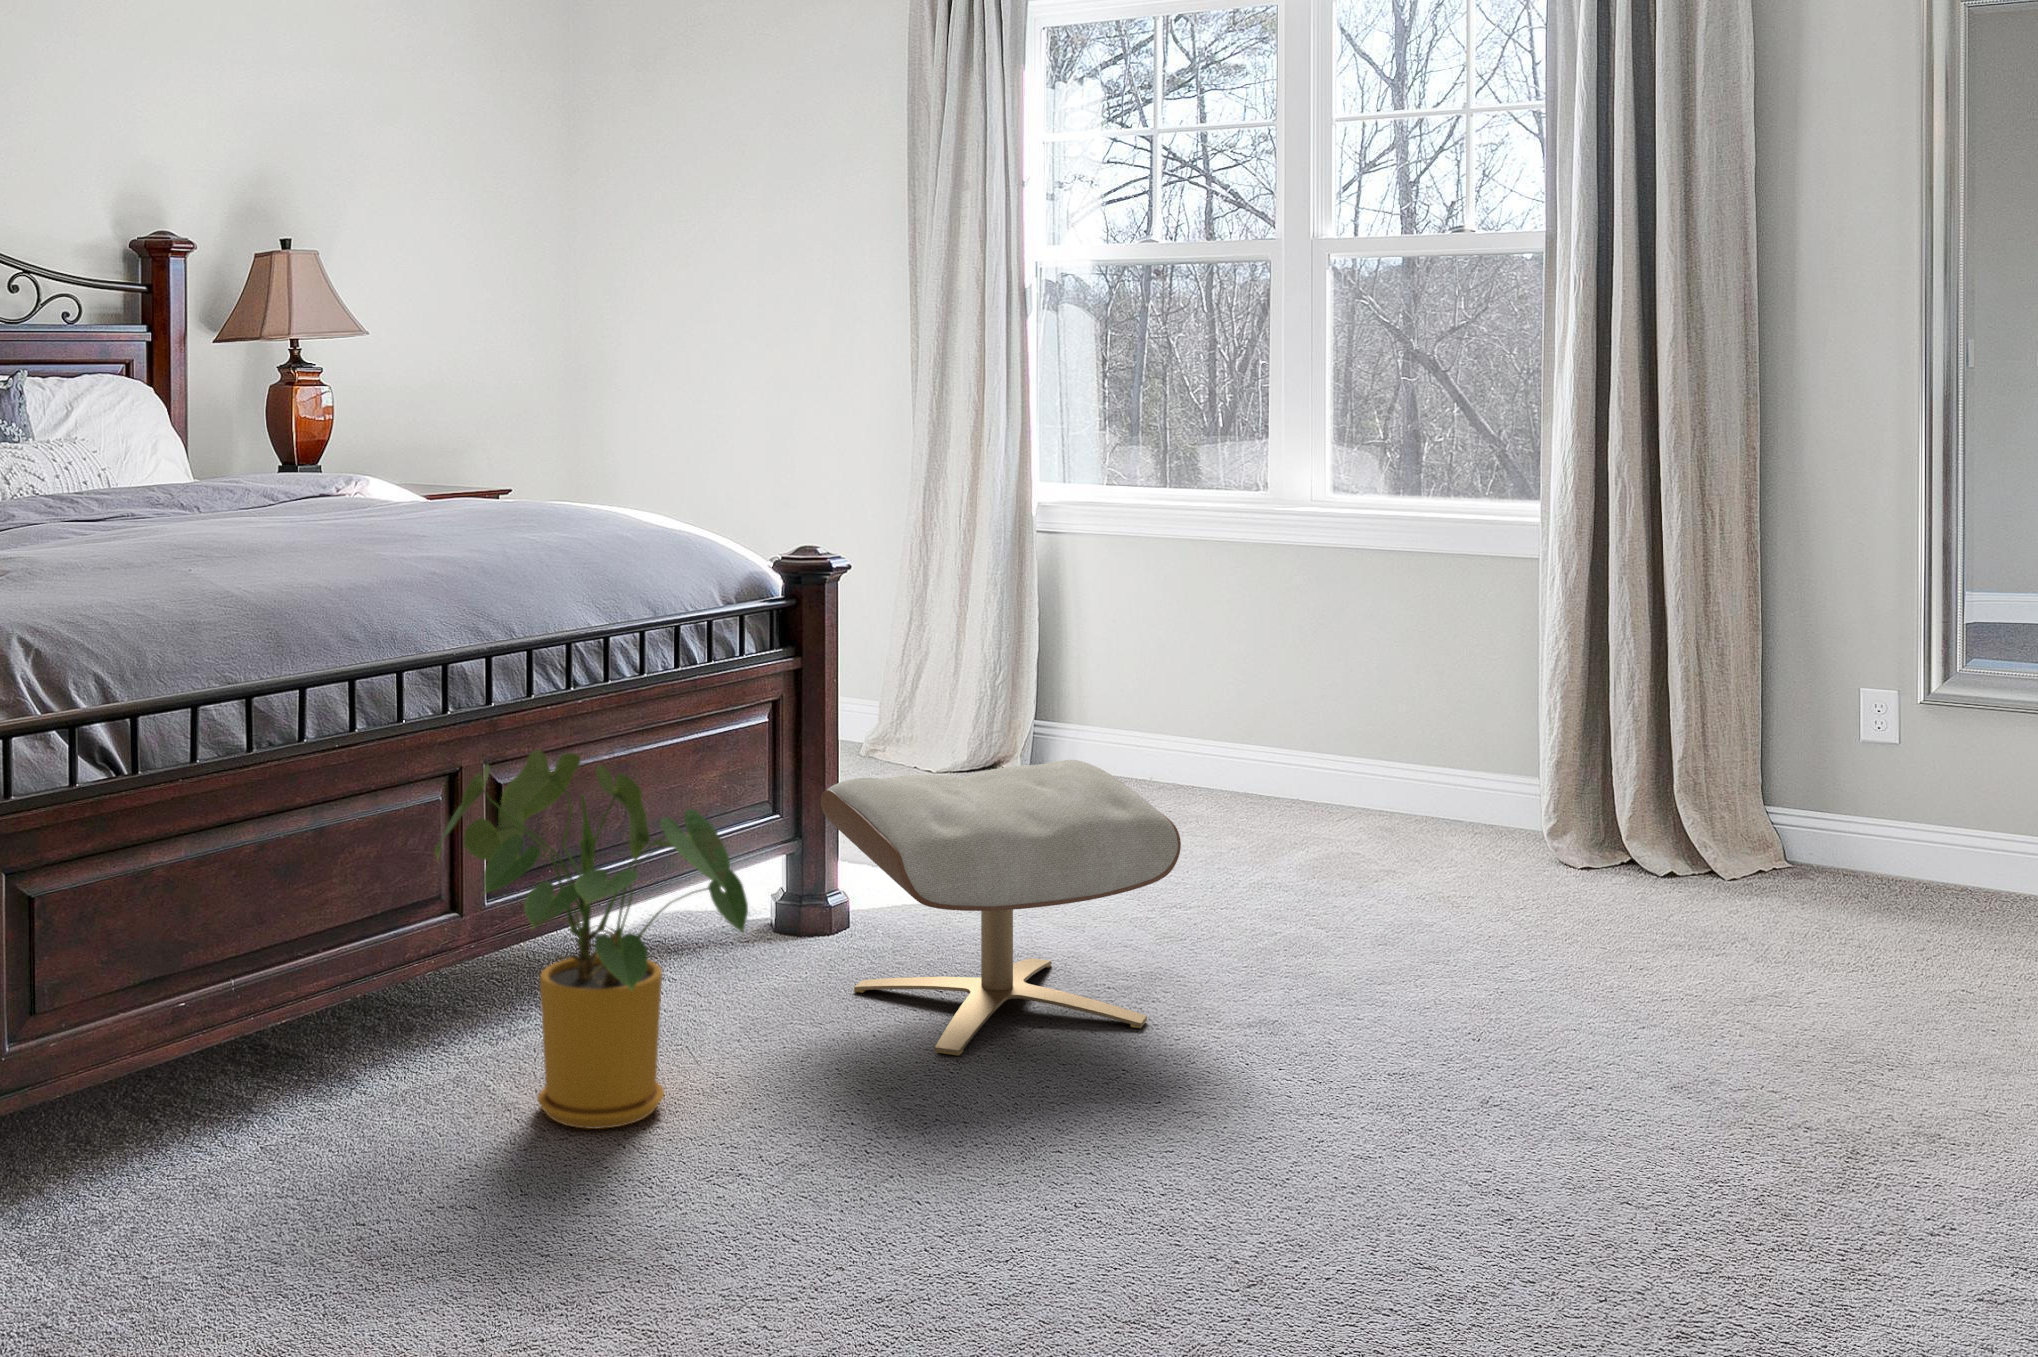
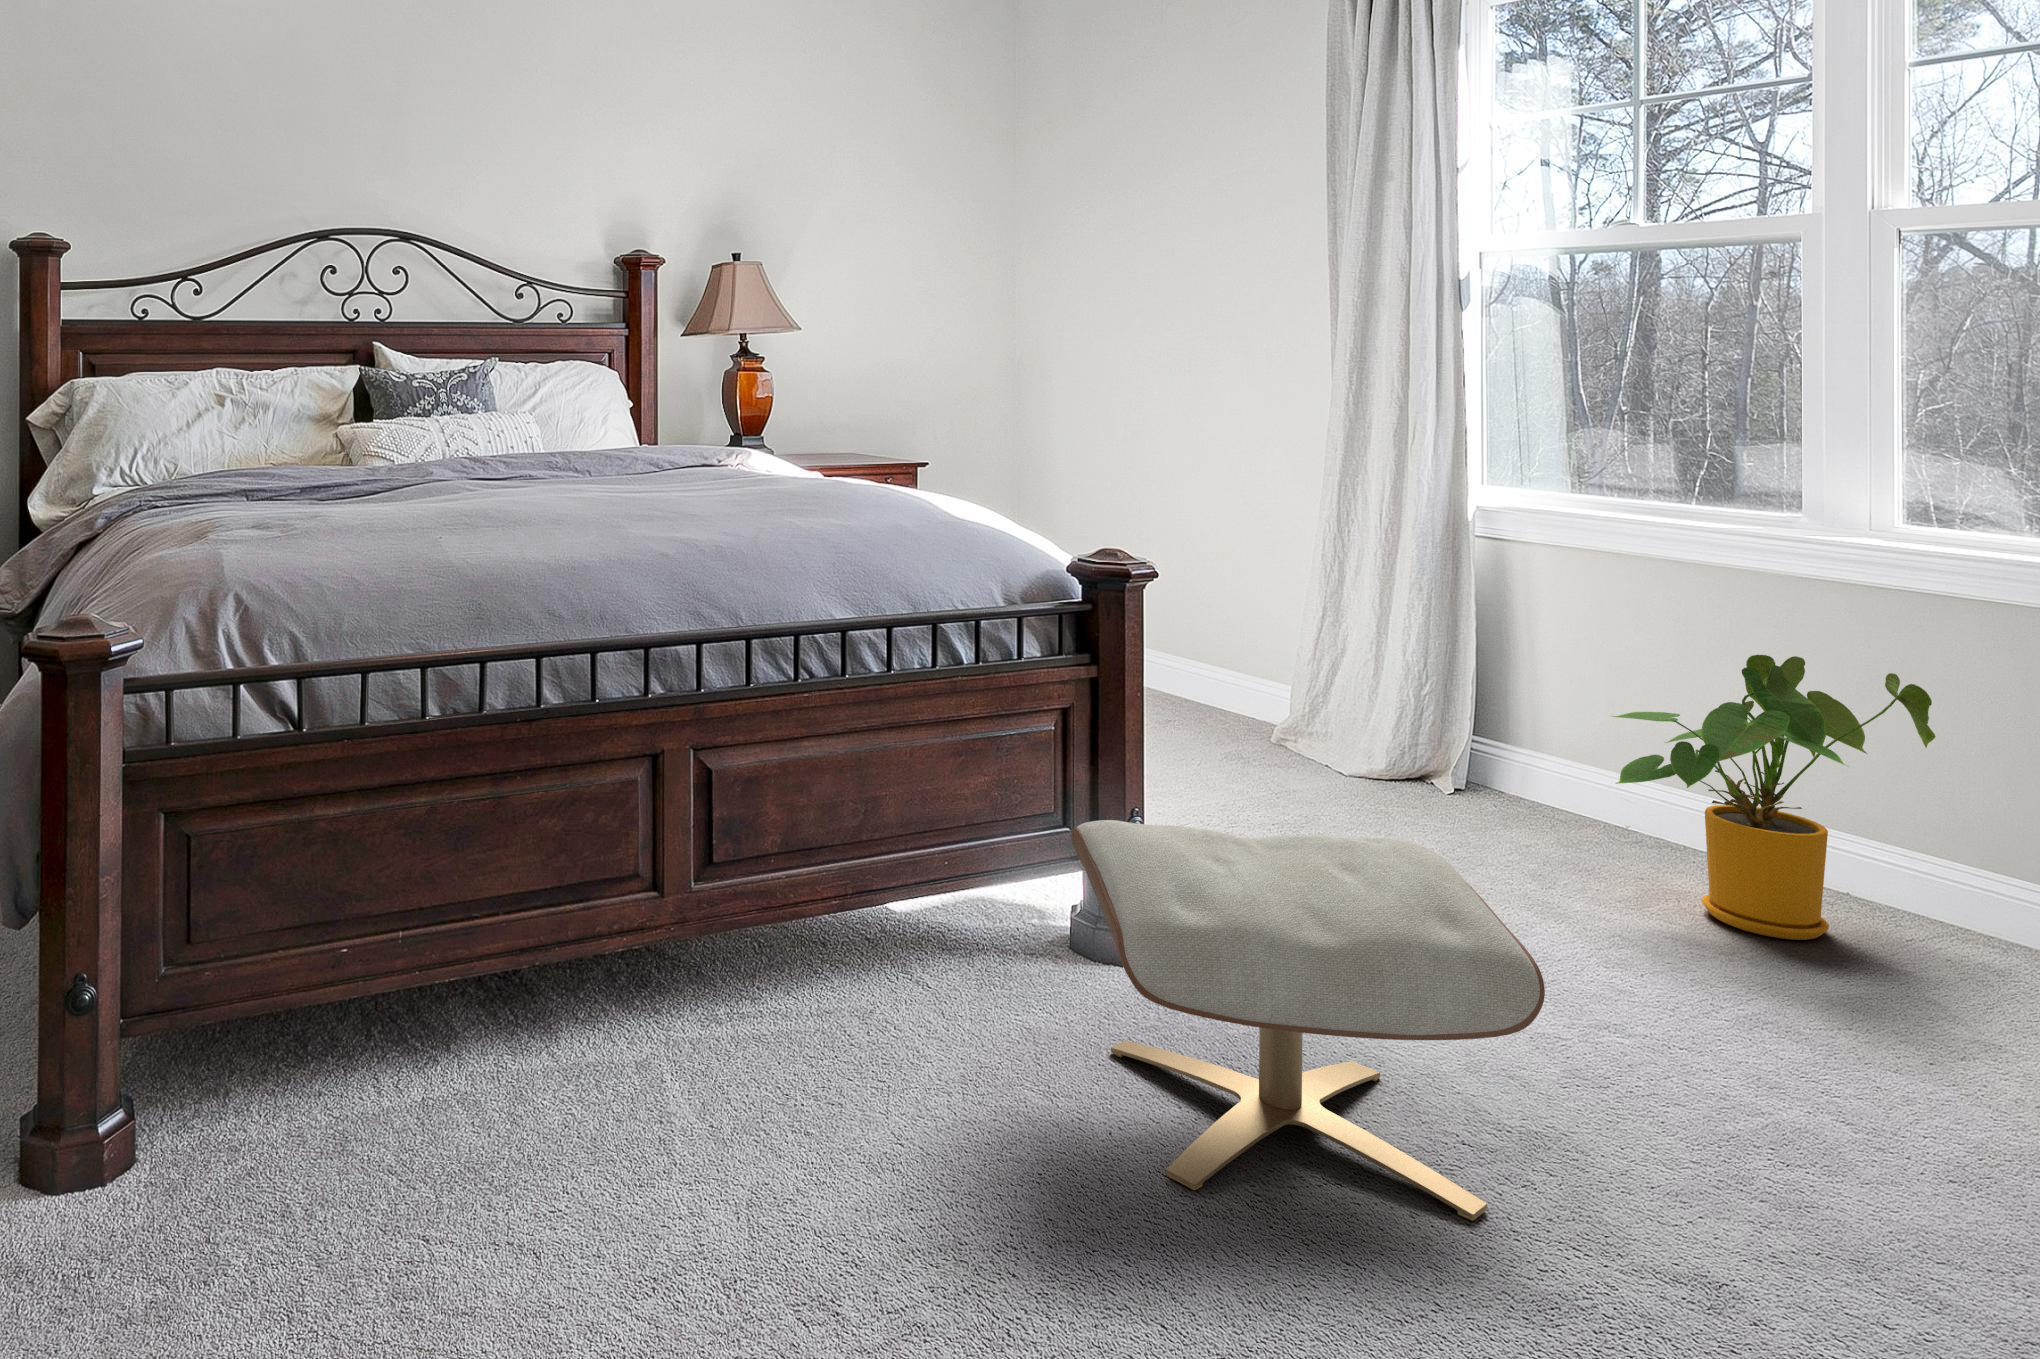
house plant: present [435,750,748,1129] -> present [1613,655,1936,940]

